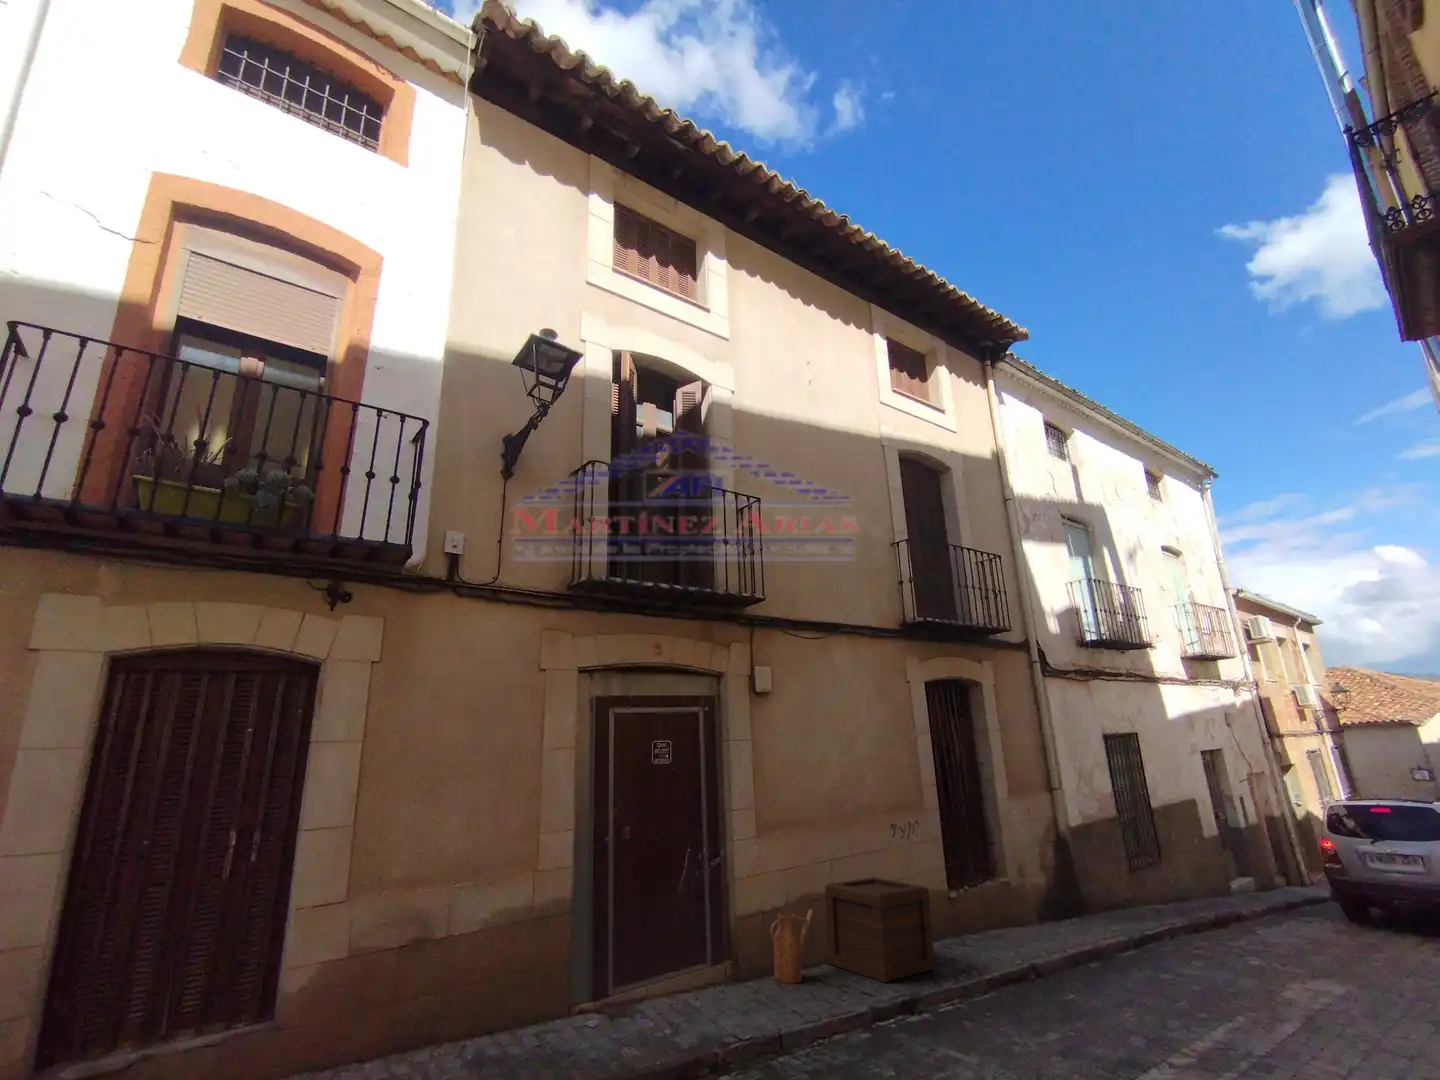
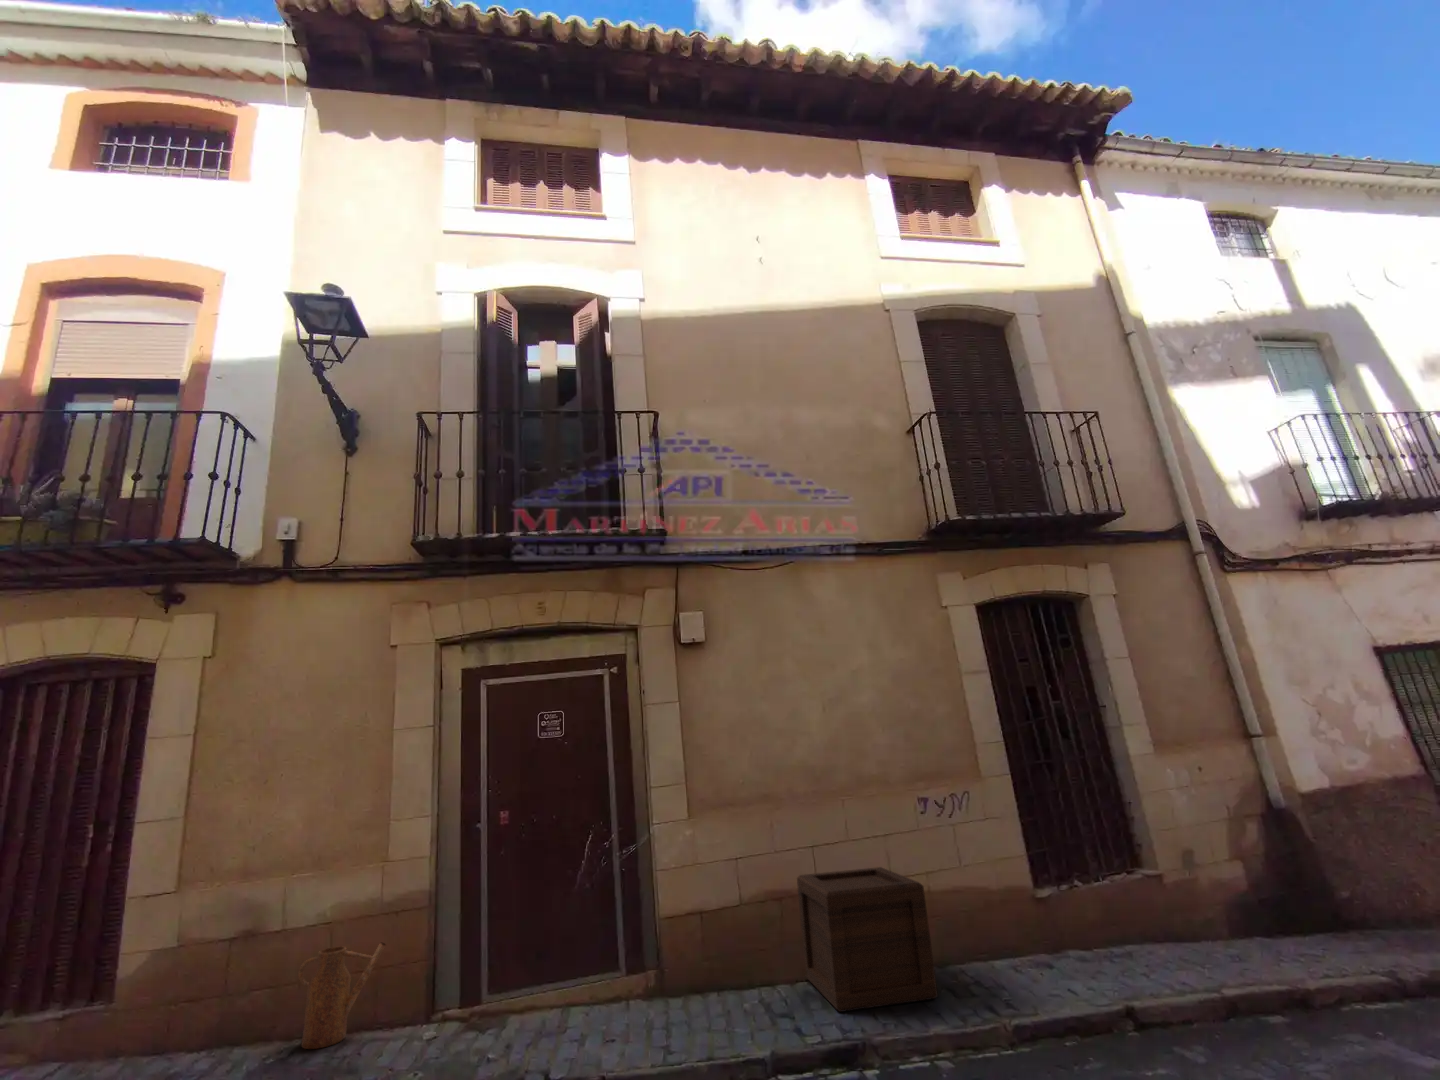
watering can: present [770,910,813,984] -> present [299,943,386,1049]

